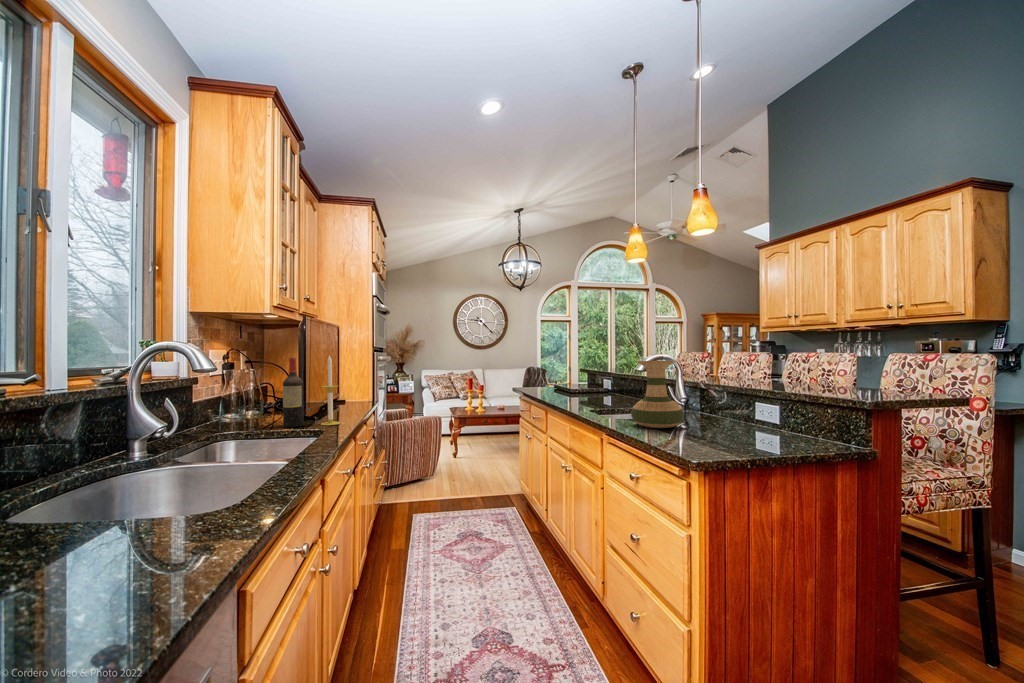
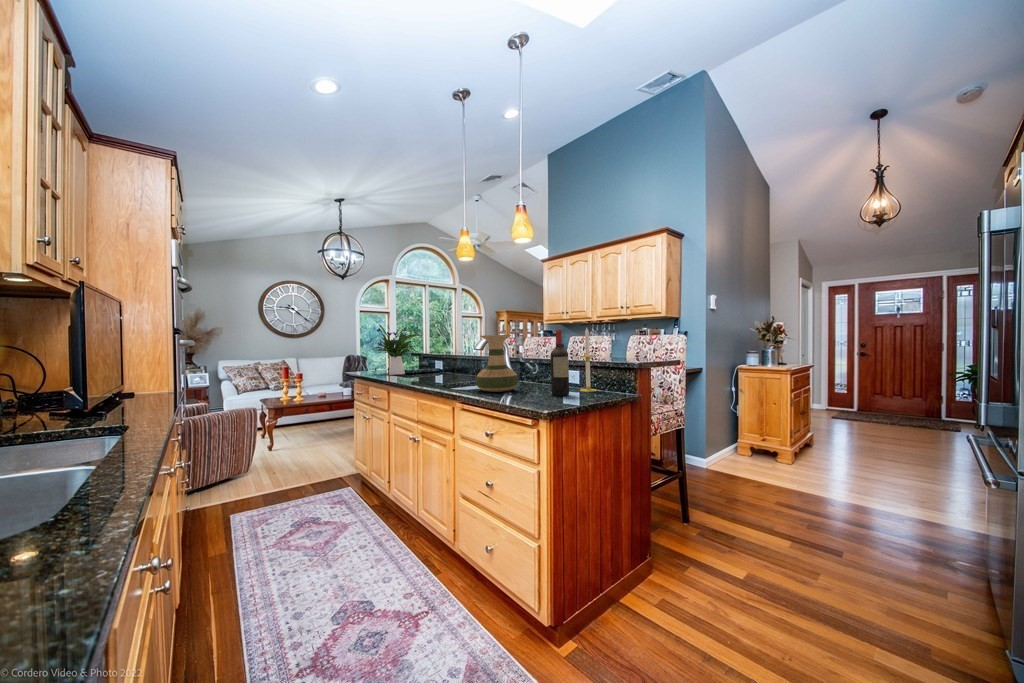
flower arrangement: none [538,341,587,395] -> present [375,324,418,375]
candle: present [321,356,340,425] -> present [580,328,597,392]
wine bottle: present [283,358,304,427] -> present [551,330,569,396]

